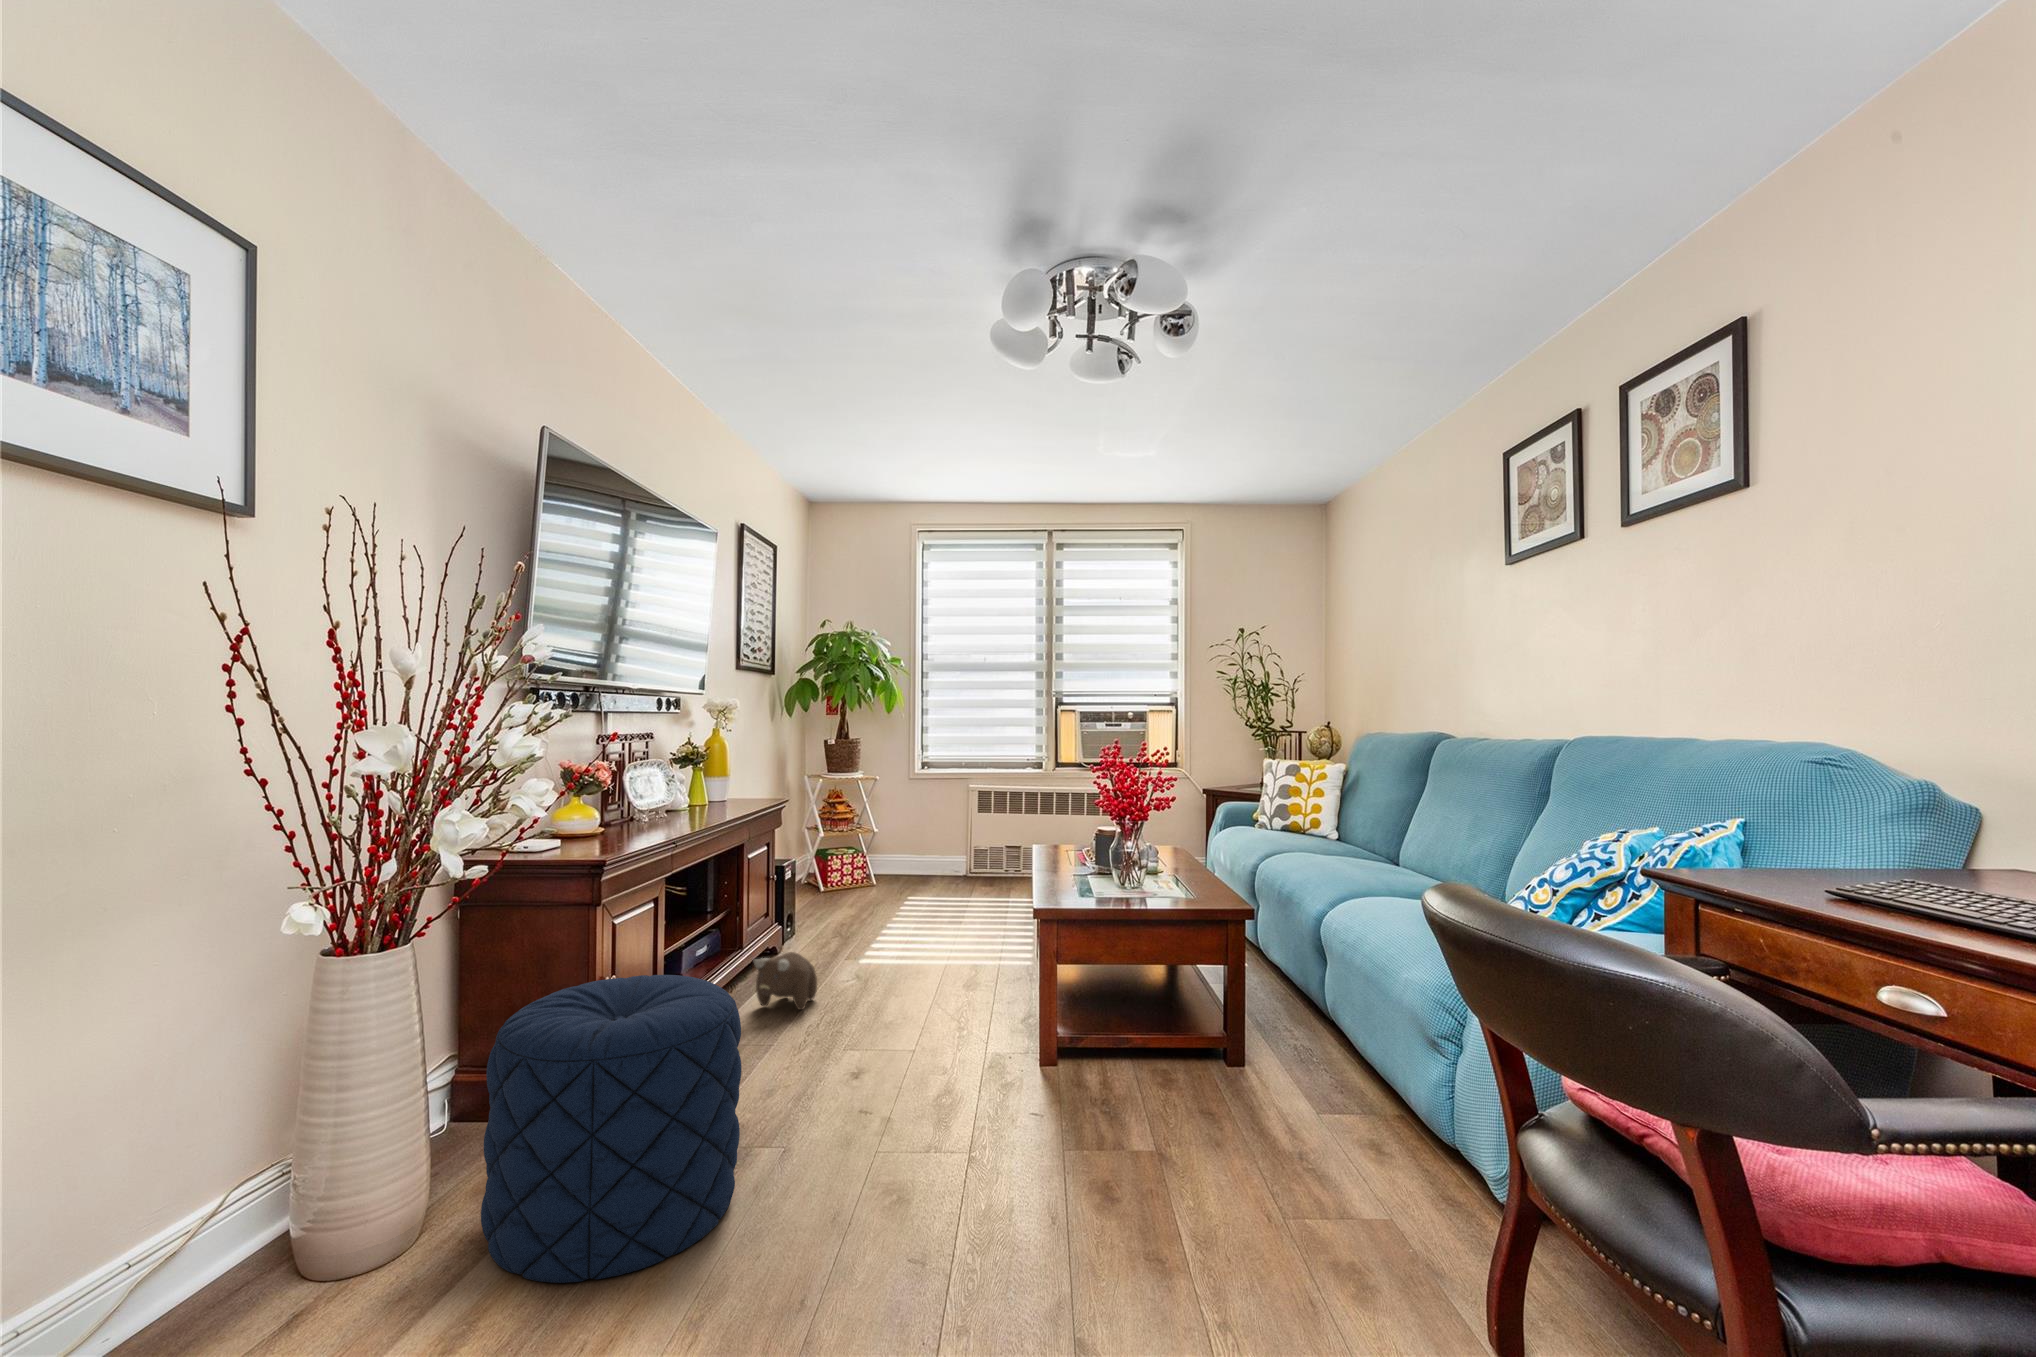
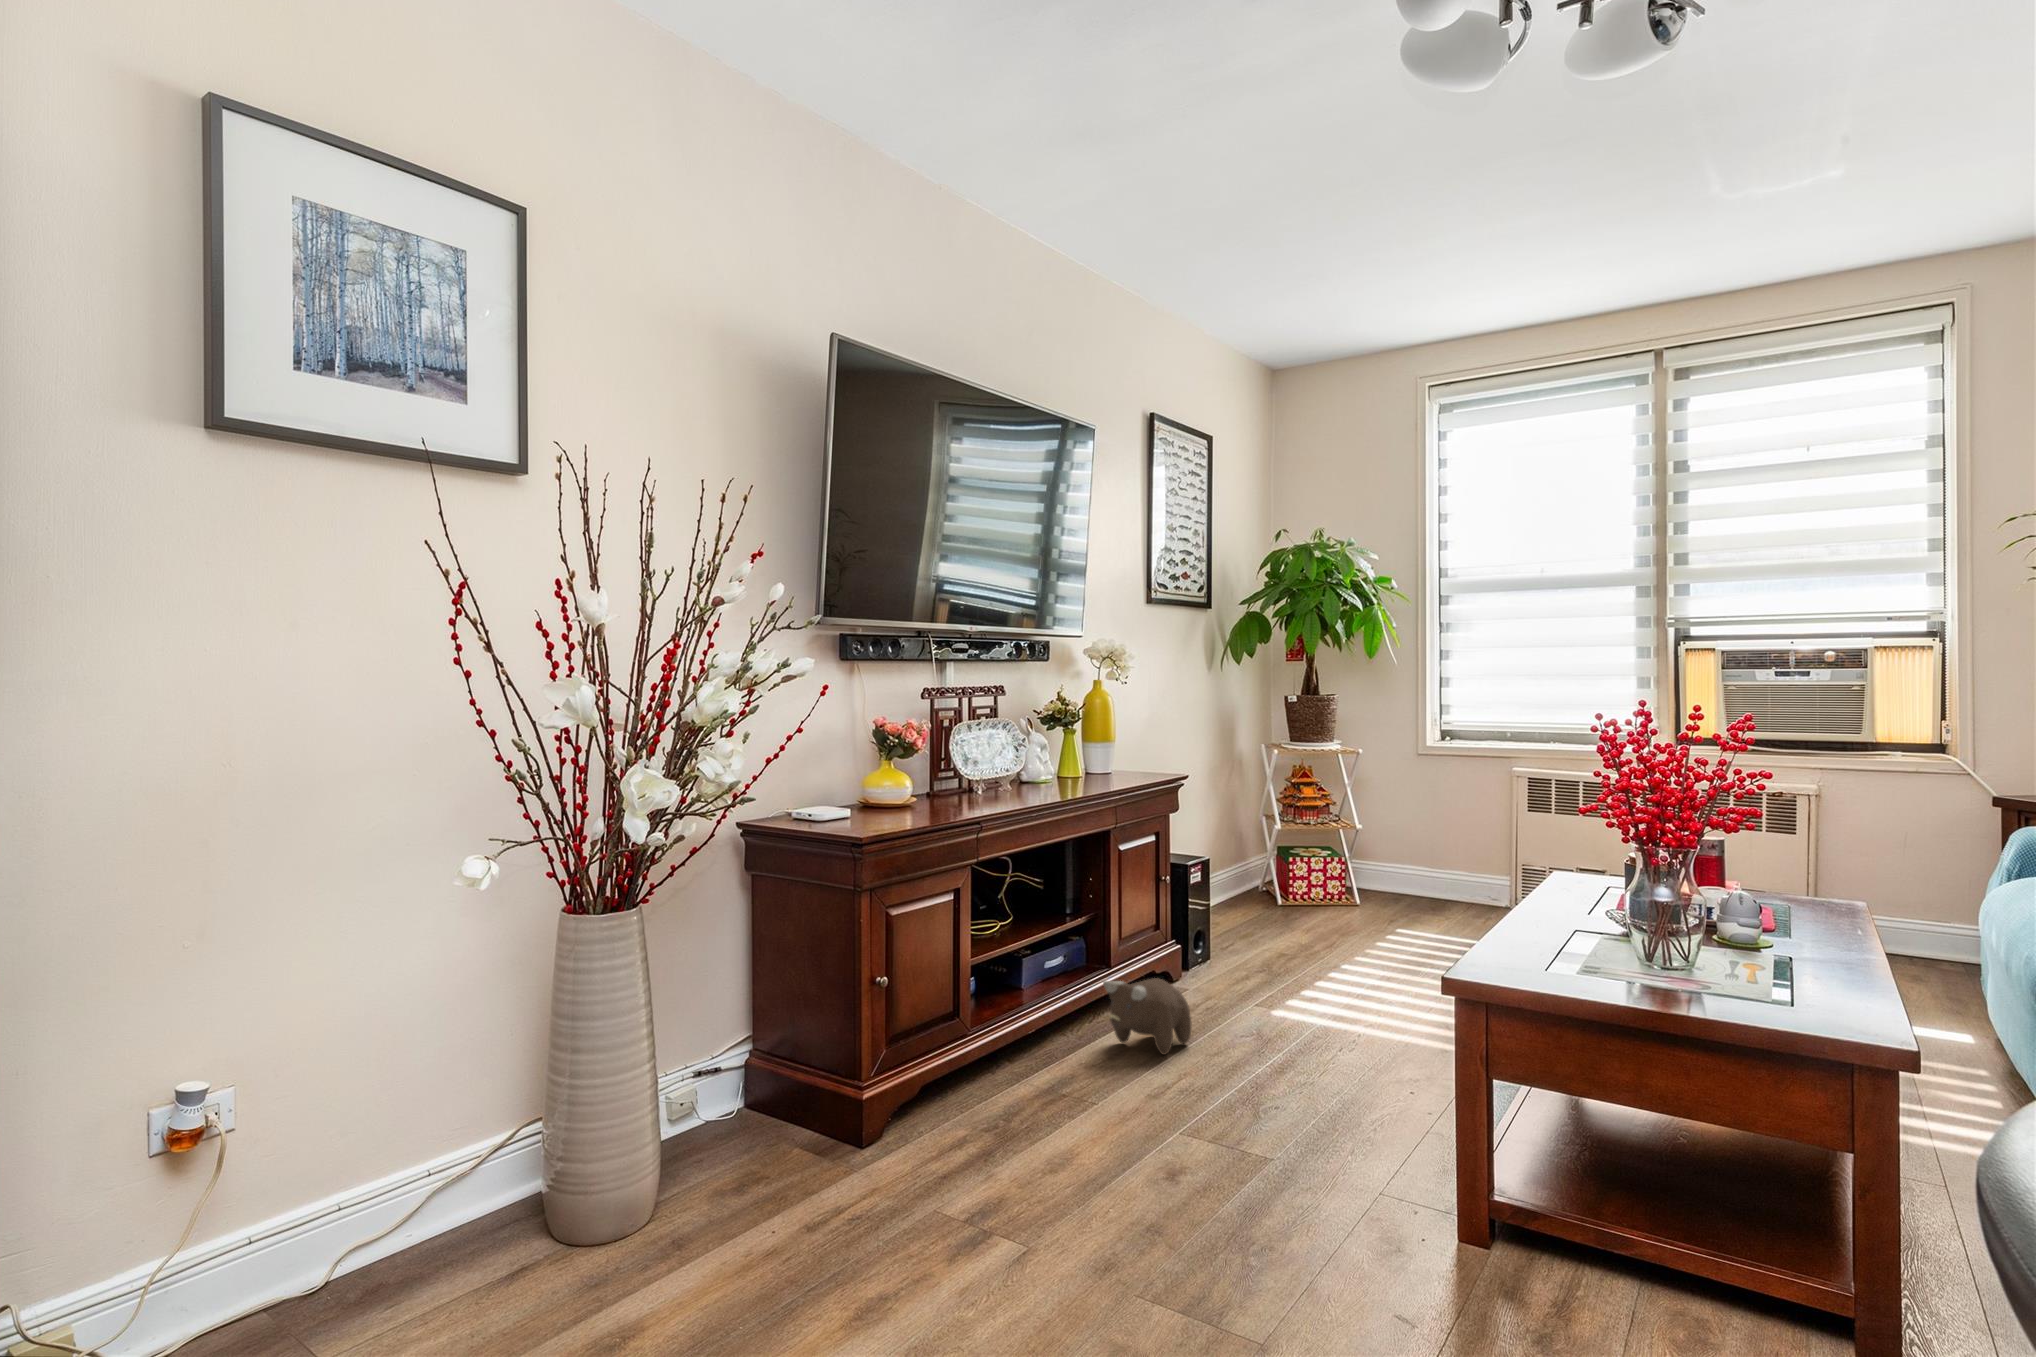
pouf: present [481,975,742,1283] -> none [719,975,984,1293]

